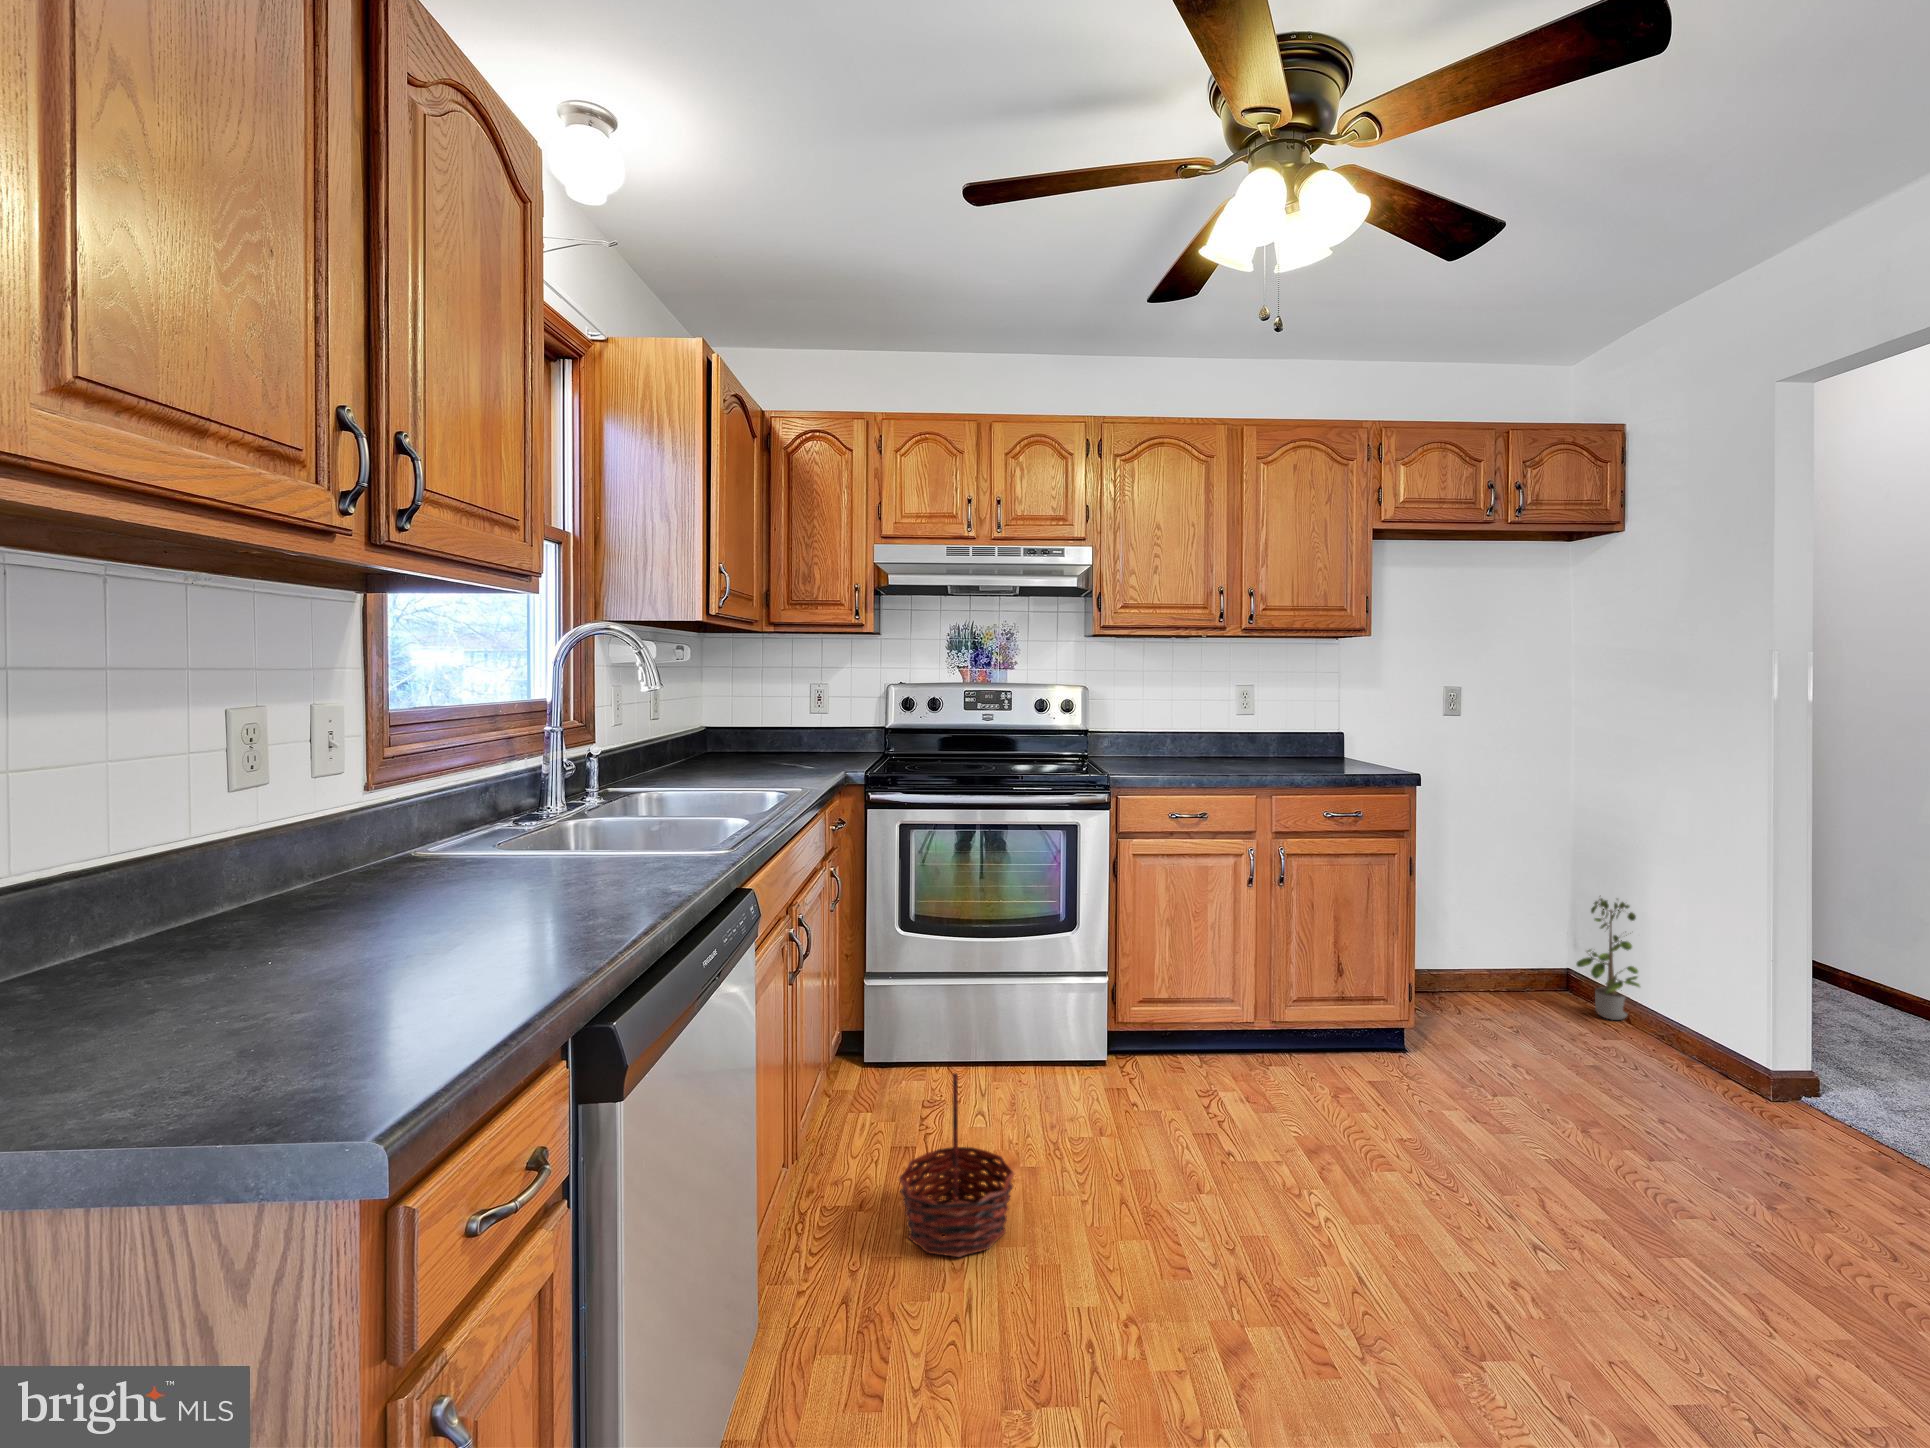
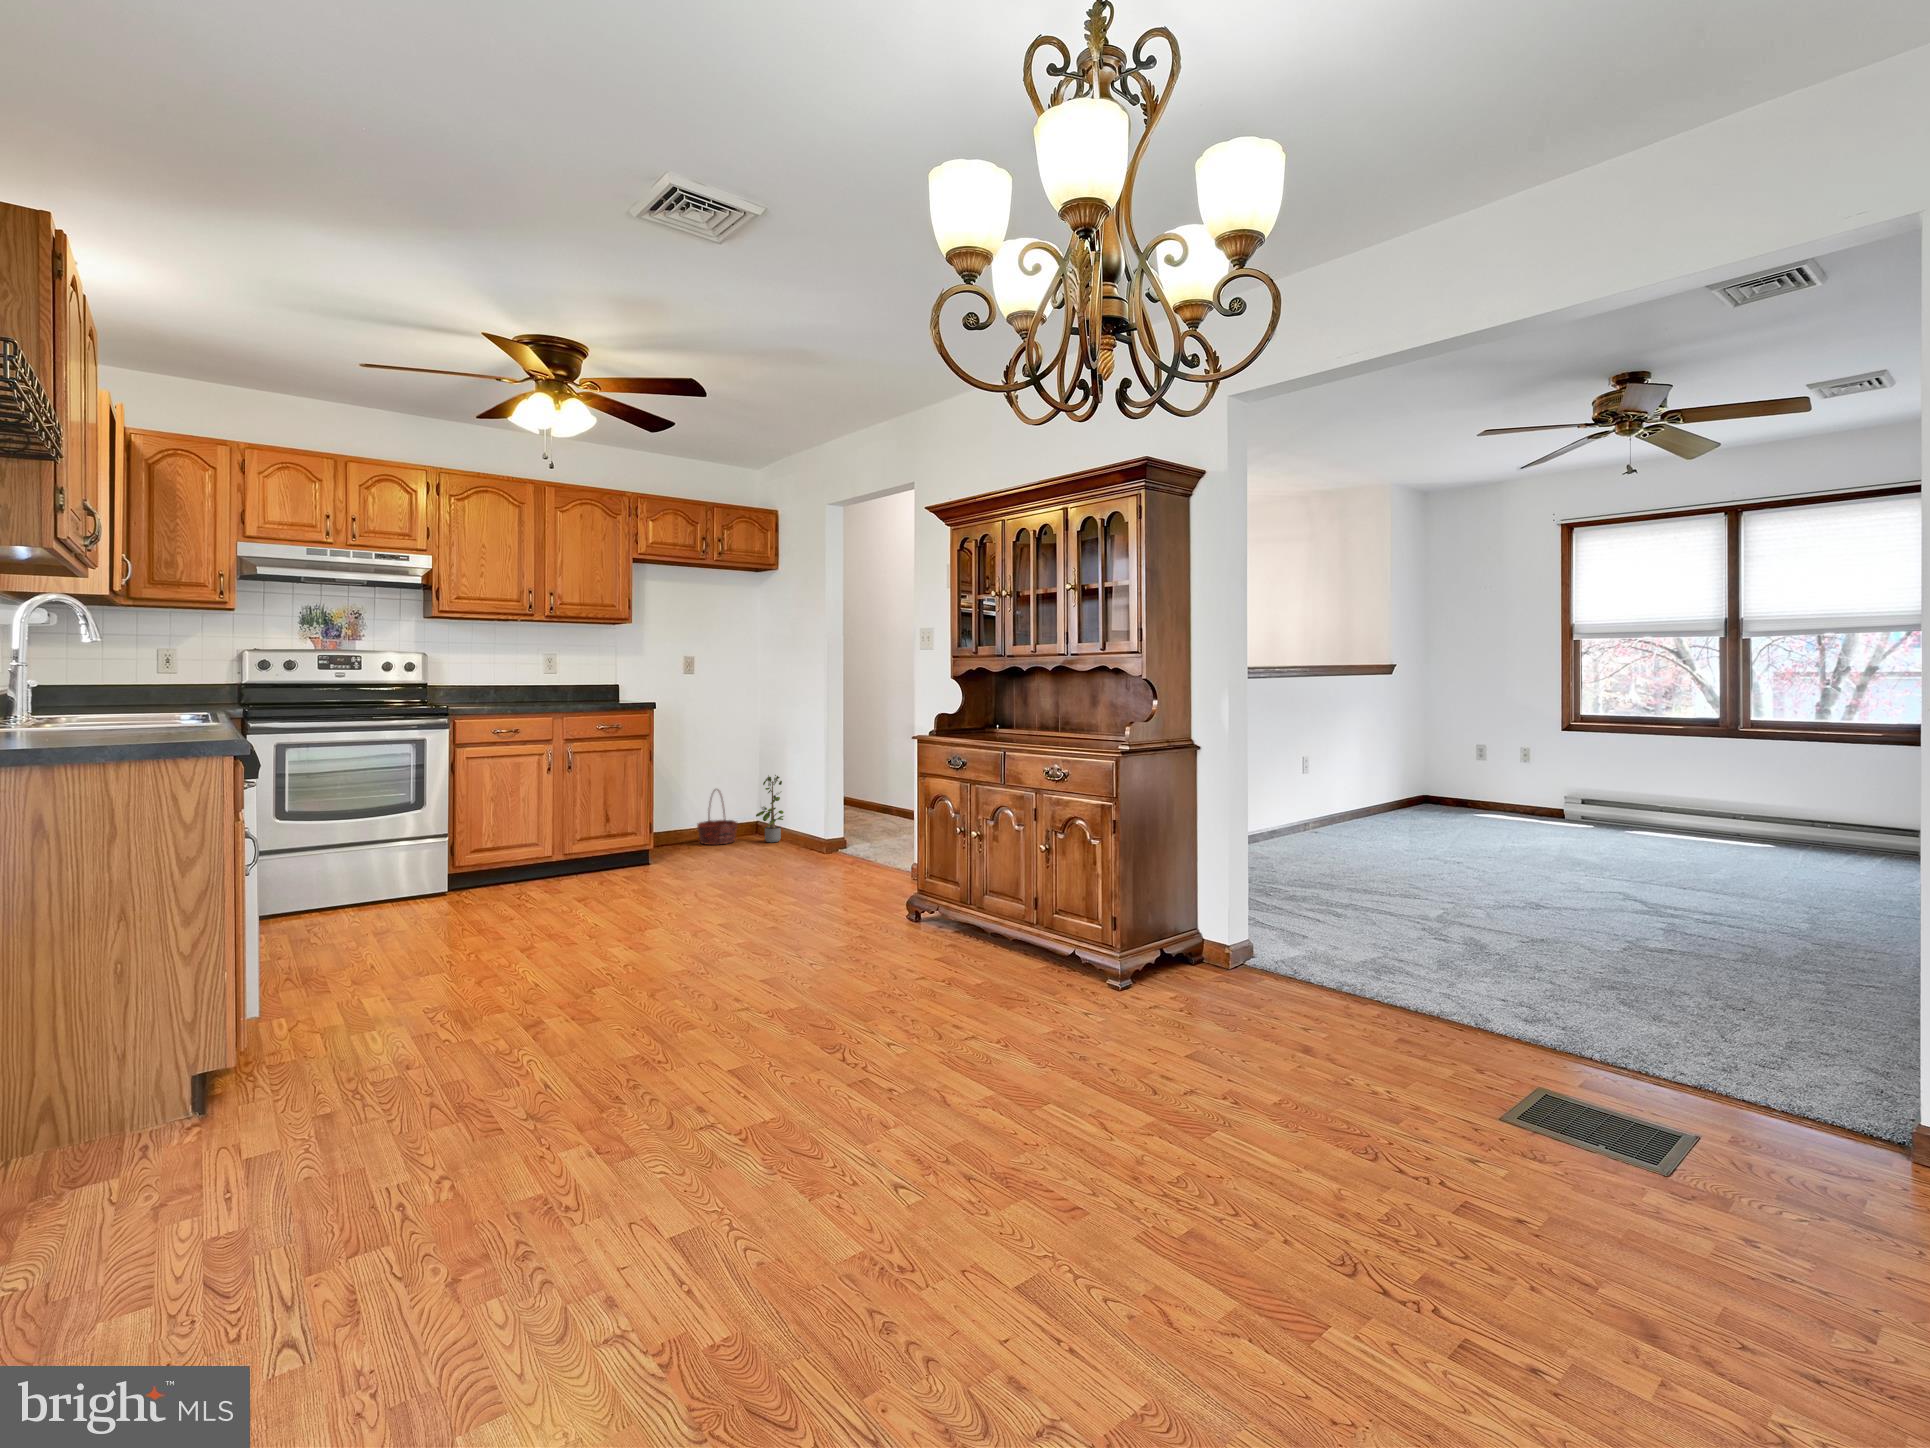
basket: present [899,1073,1015,1257] -> present [697,790,738,845]

